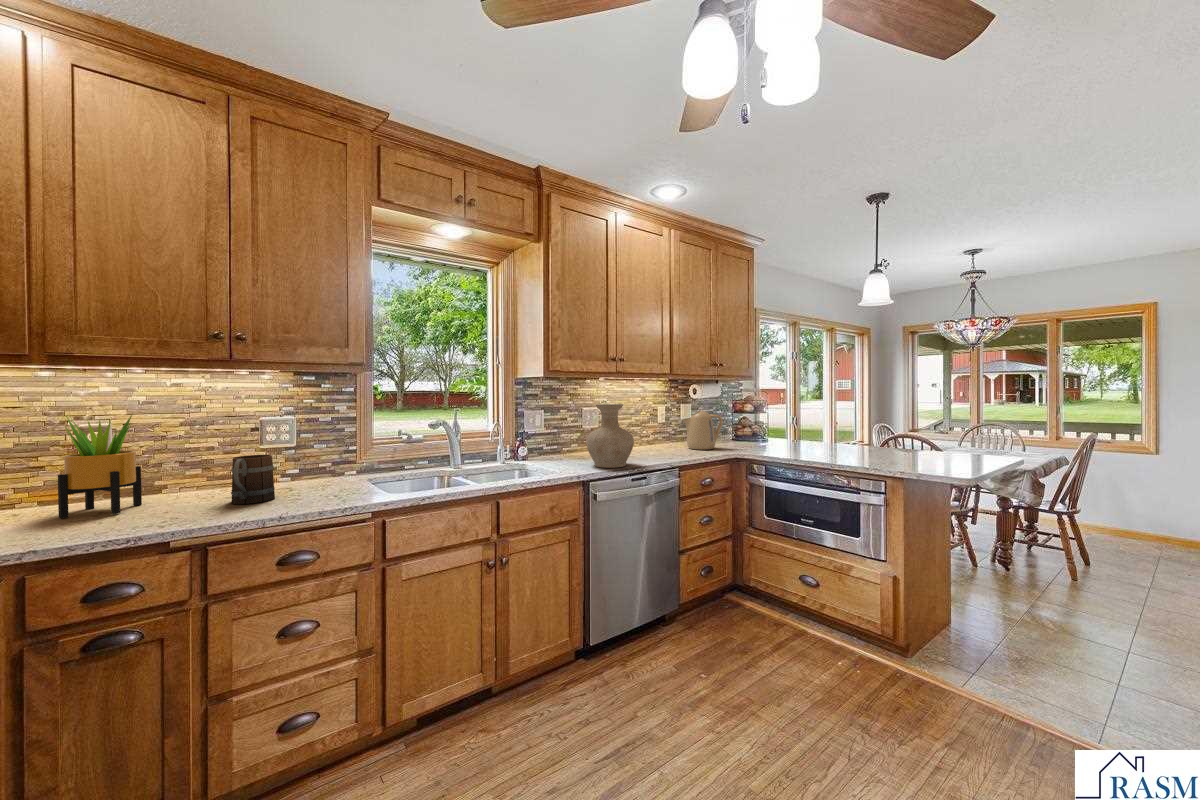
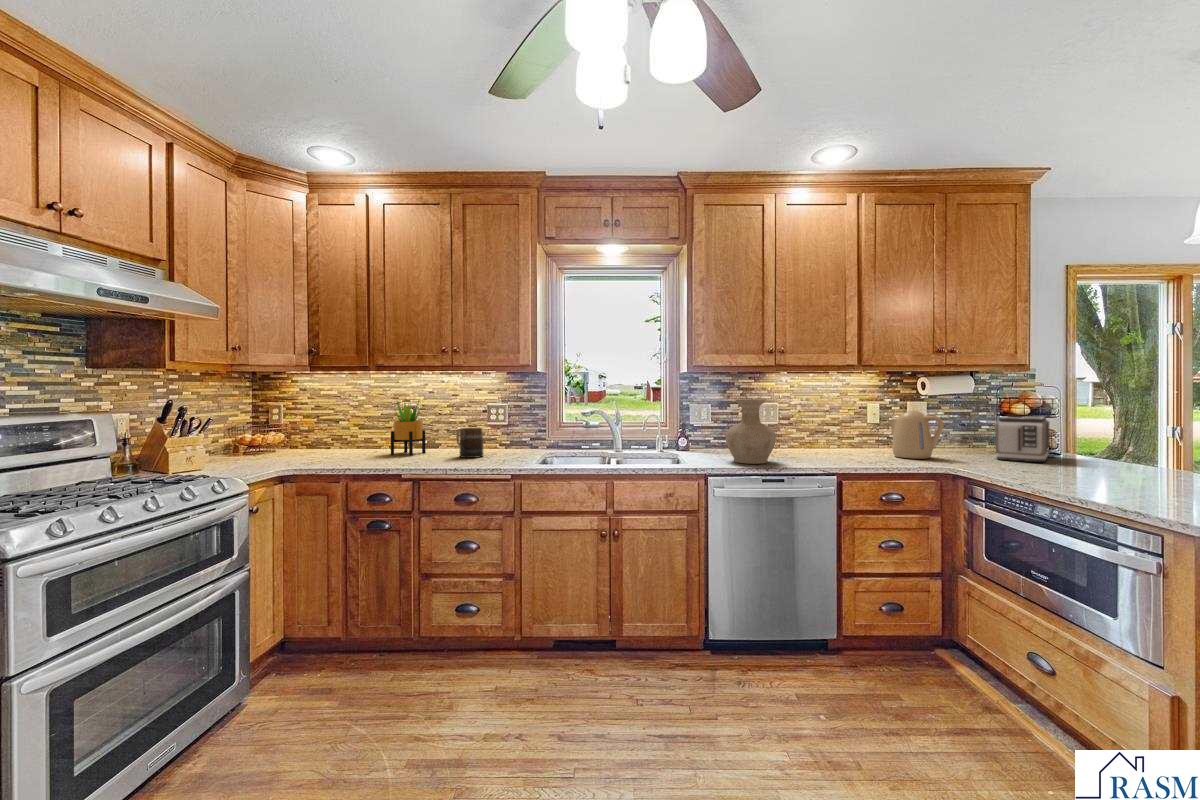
toaster: none [737,413,776,445] -> present [995,416,1049,462]

